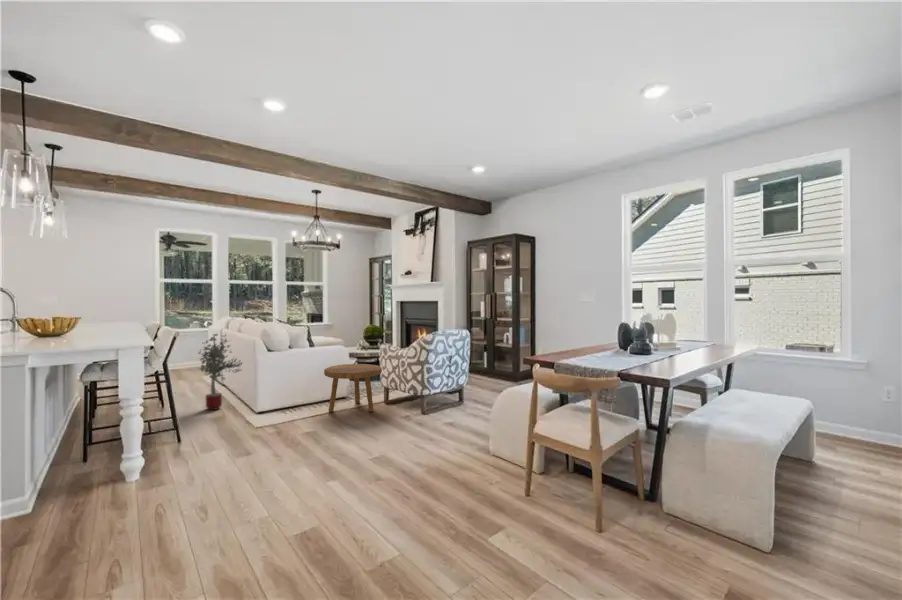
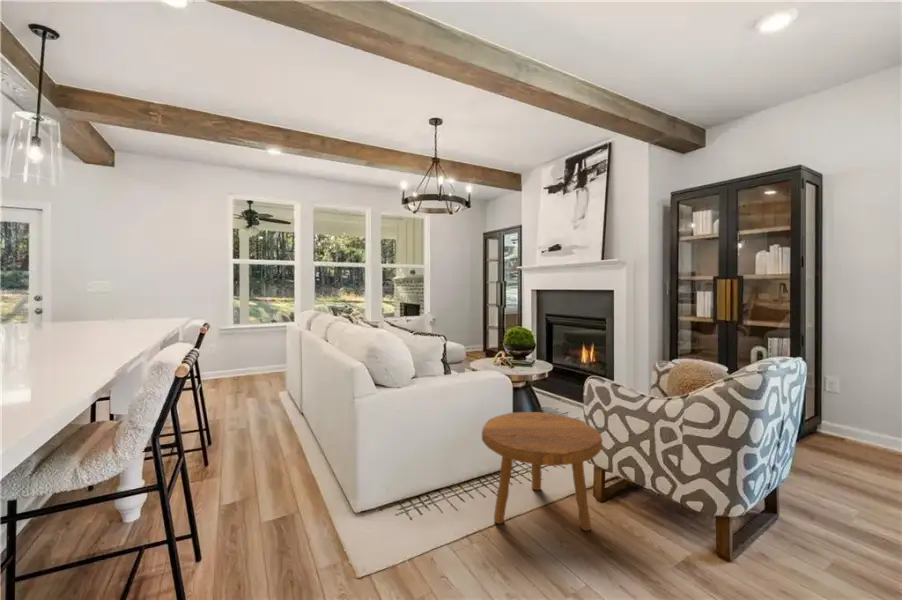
potted tree: present [199,334,242,410] -> none [241,351,327,494]

